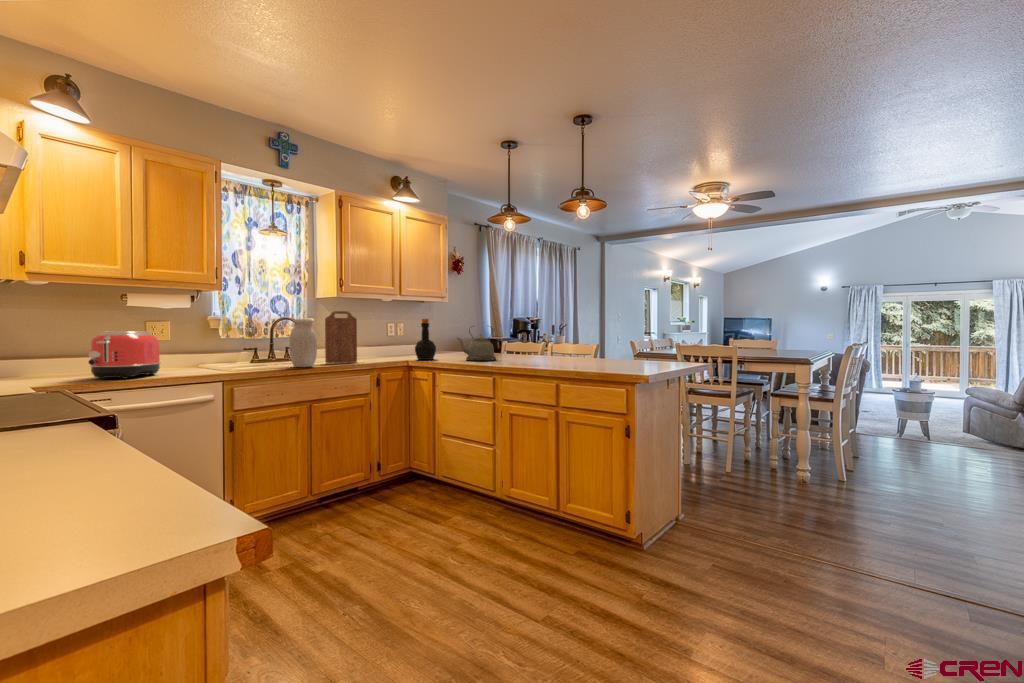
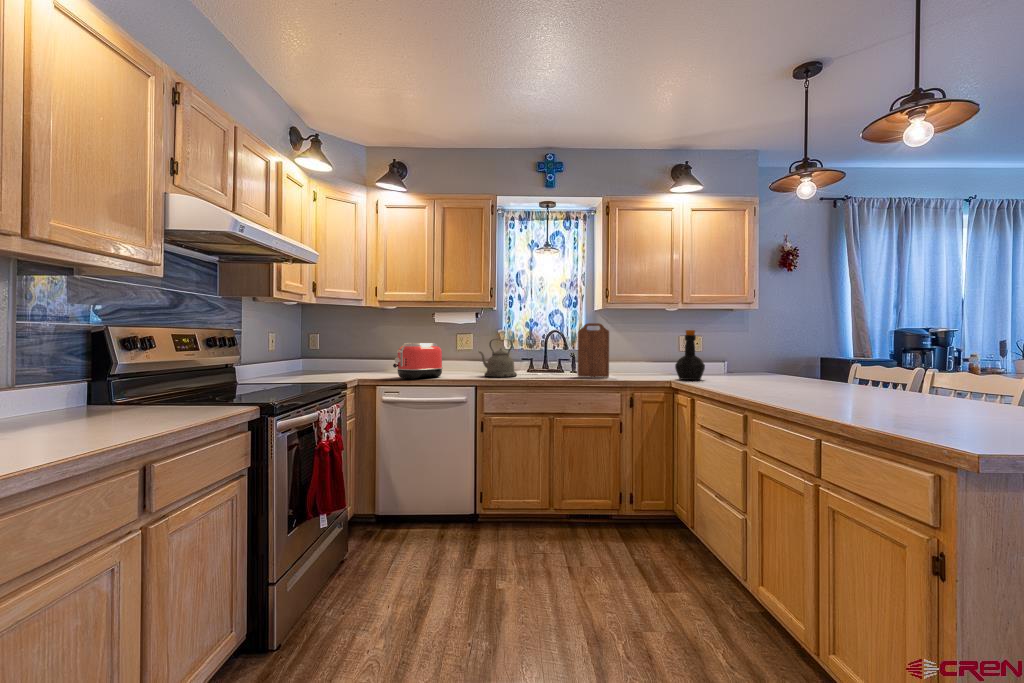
jar: present [289,318,317,367] -> none [536,332,559,379]
kettle: present [457,329,496,361] -> present [479,340,517,377]

